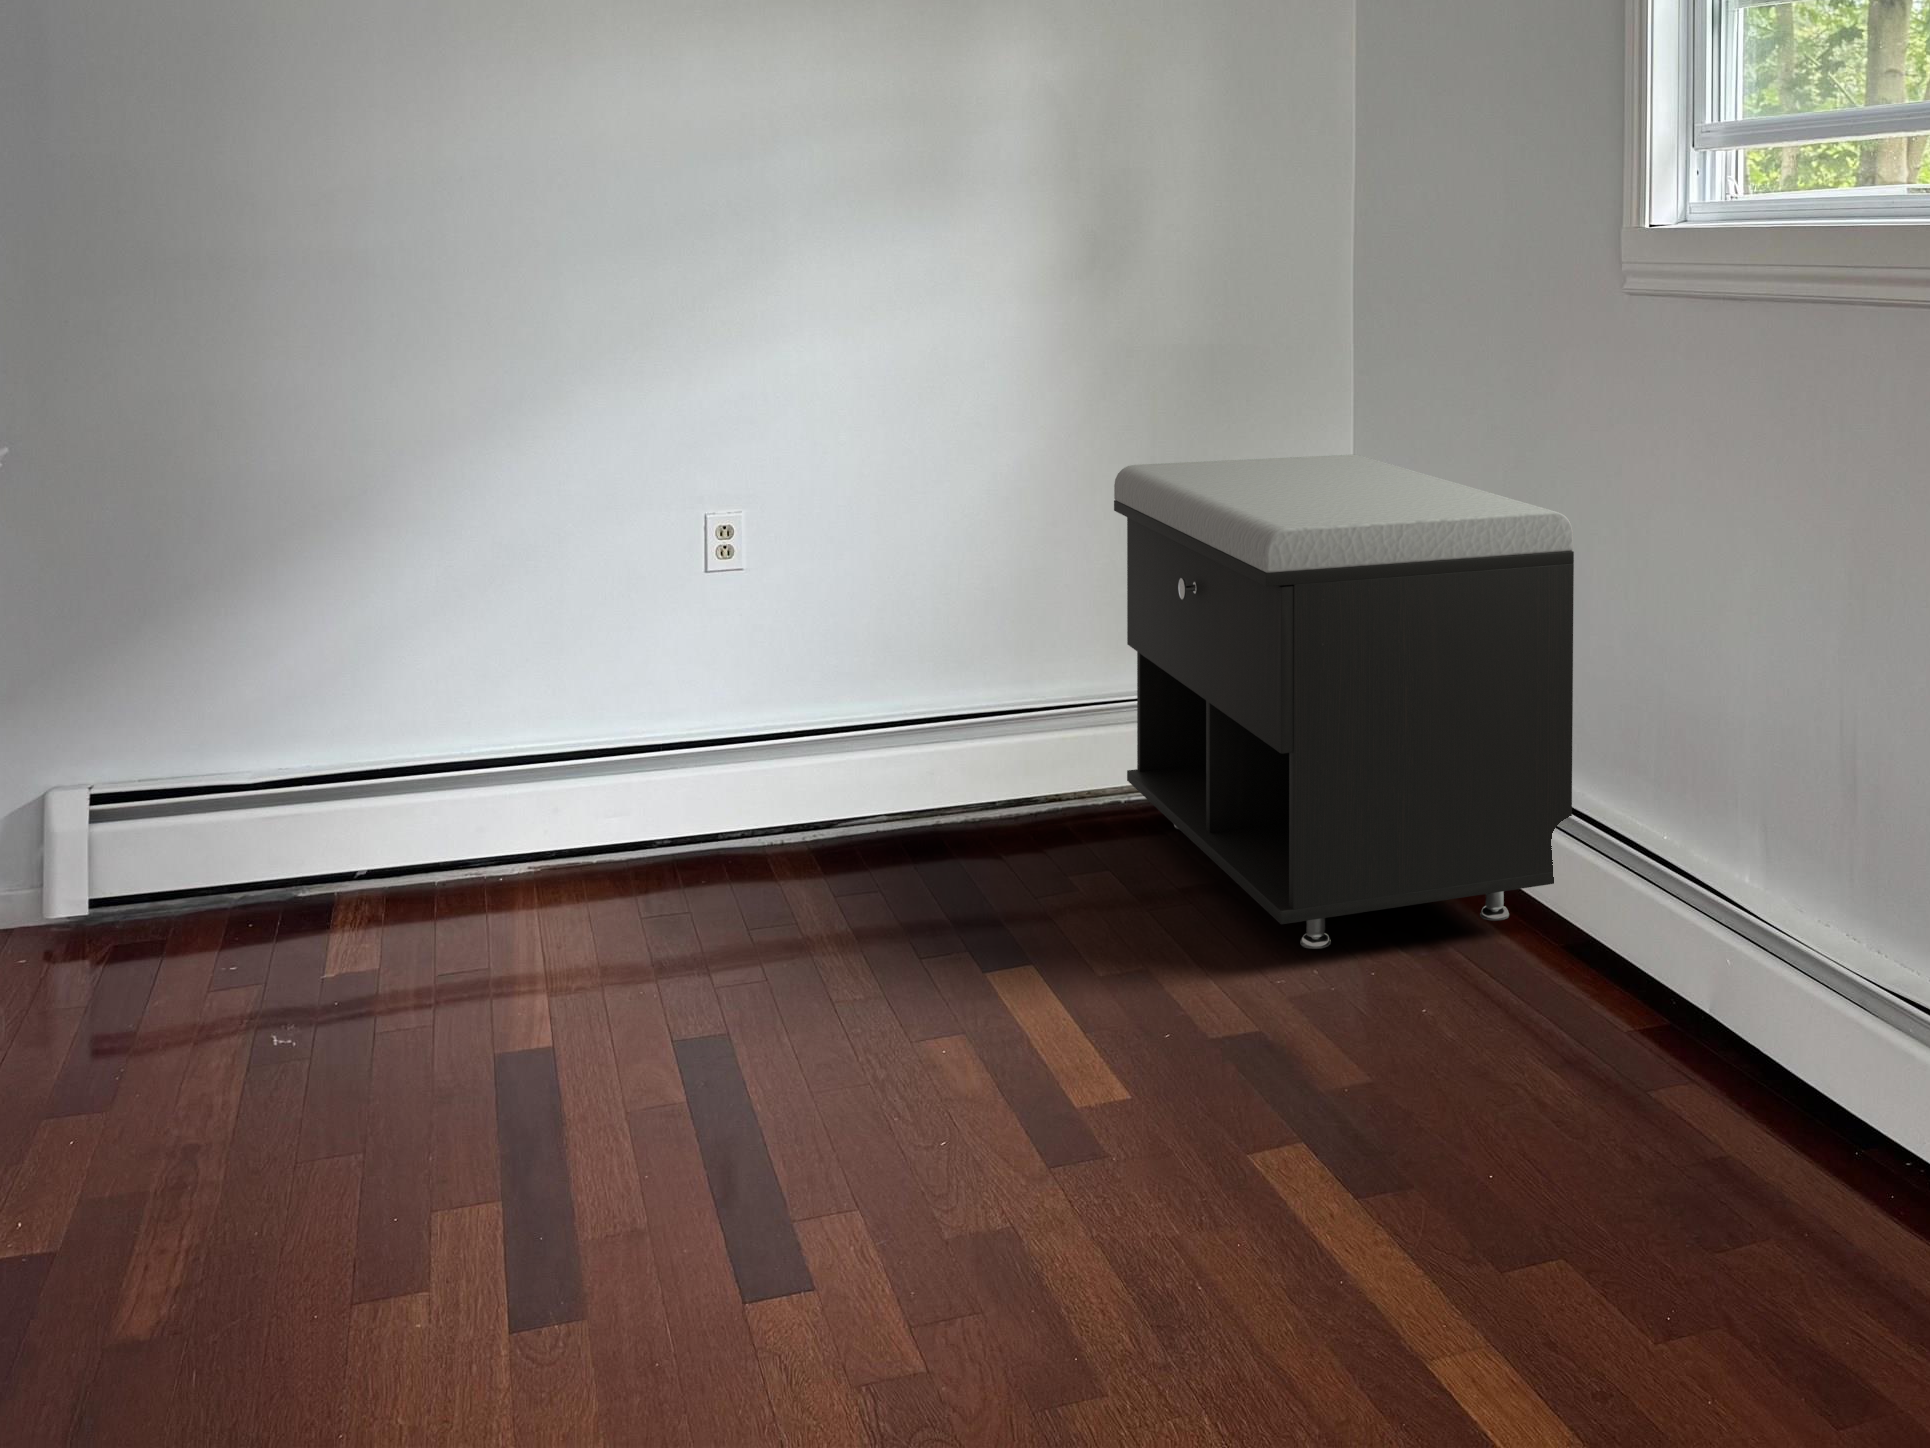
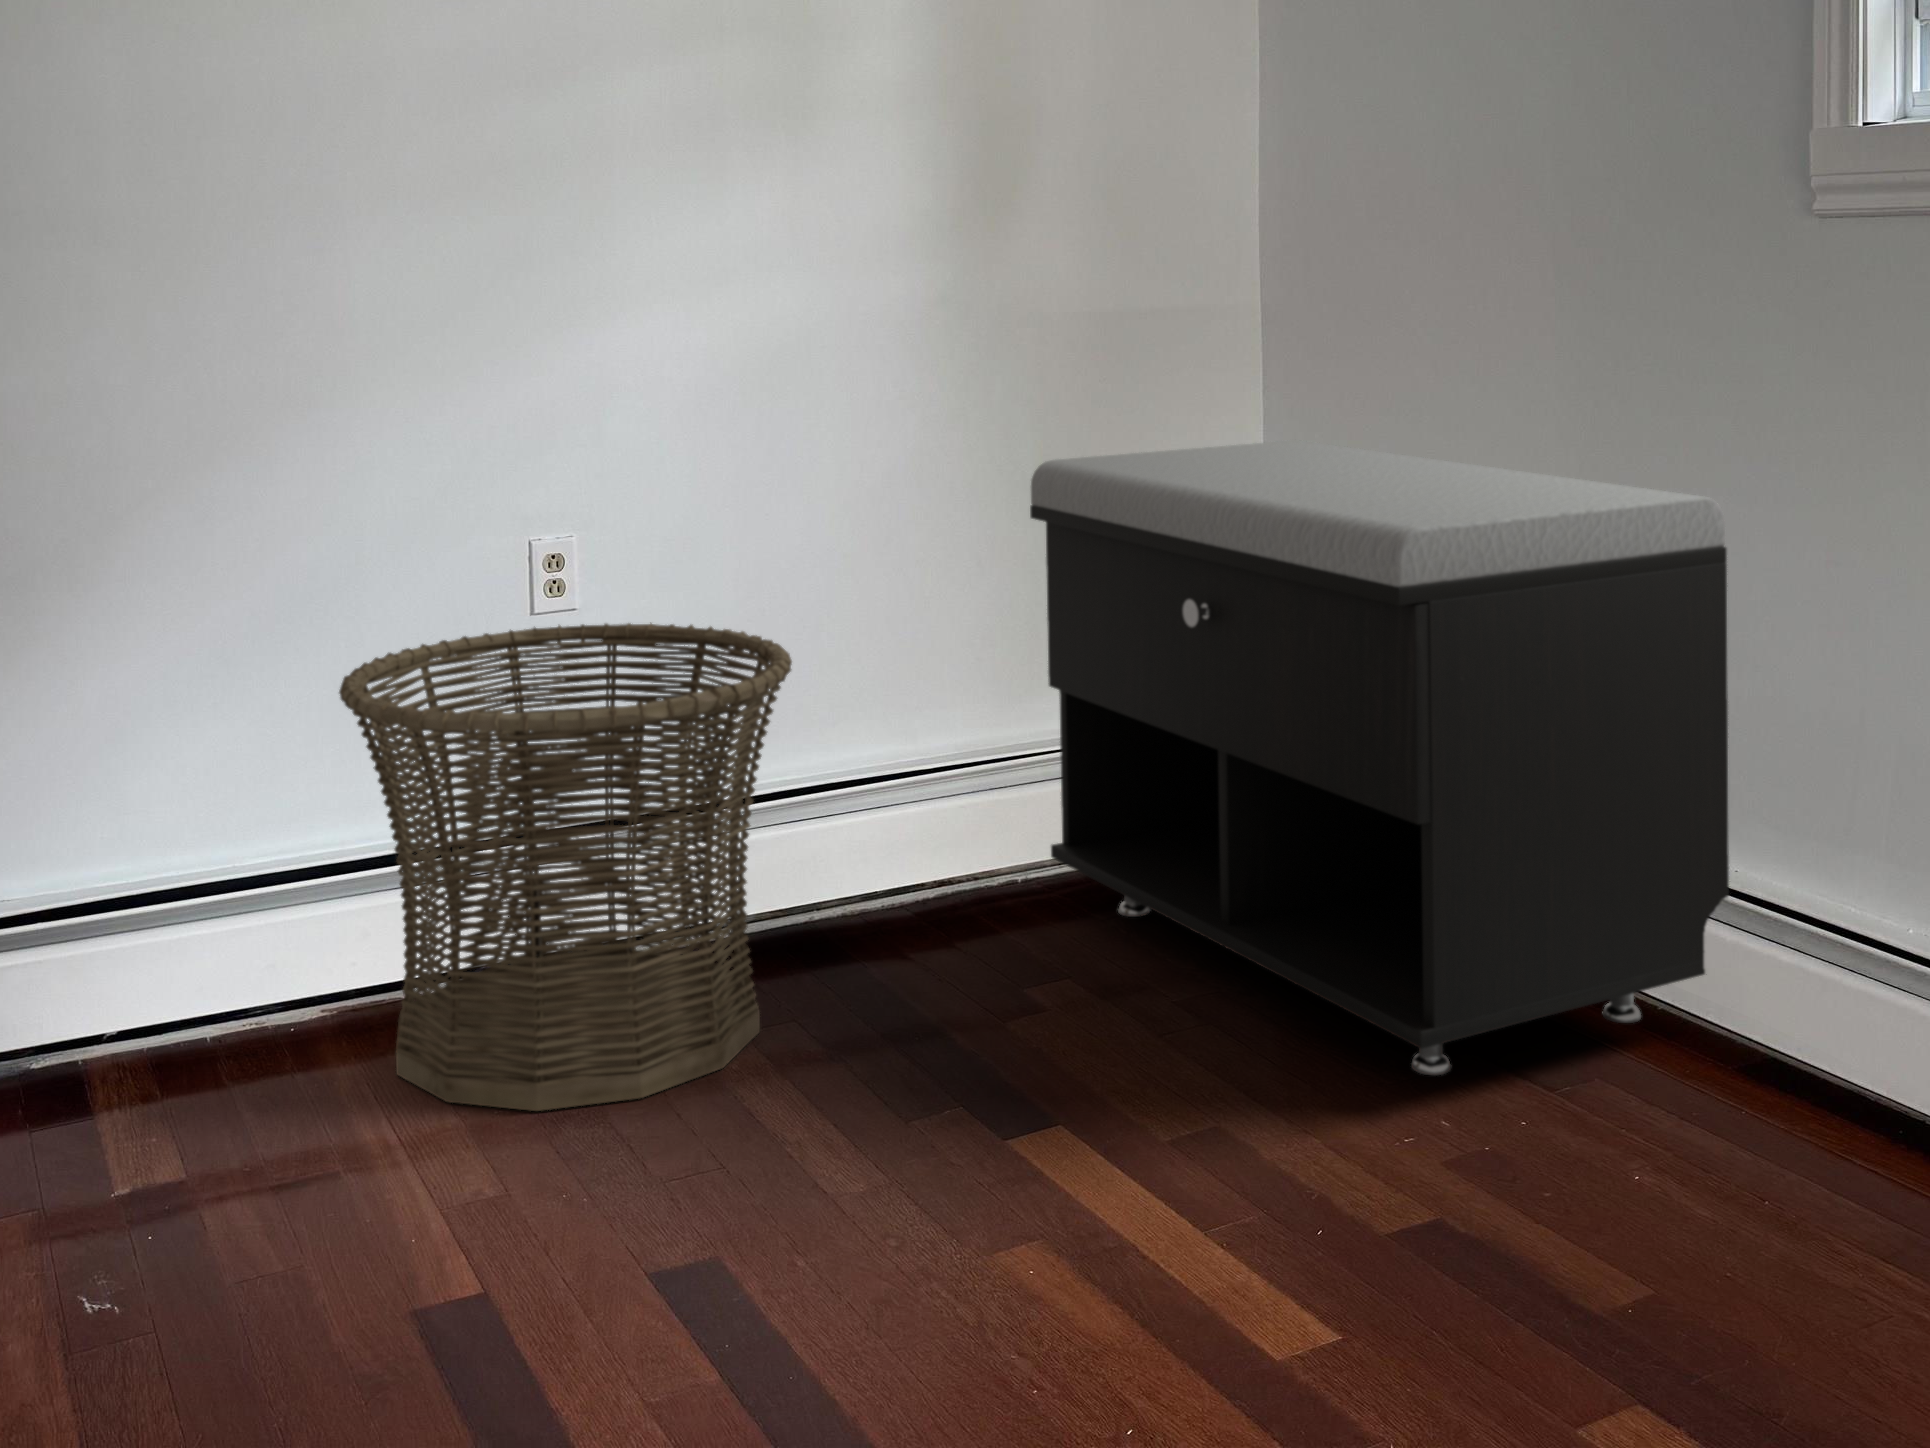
basket: none [517,581,876,941] -> present [339,623,792,1111]

